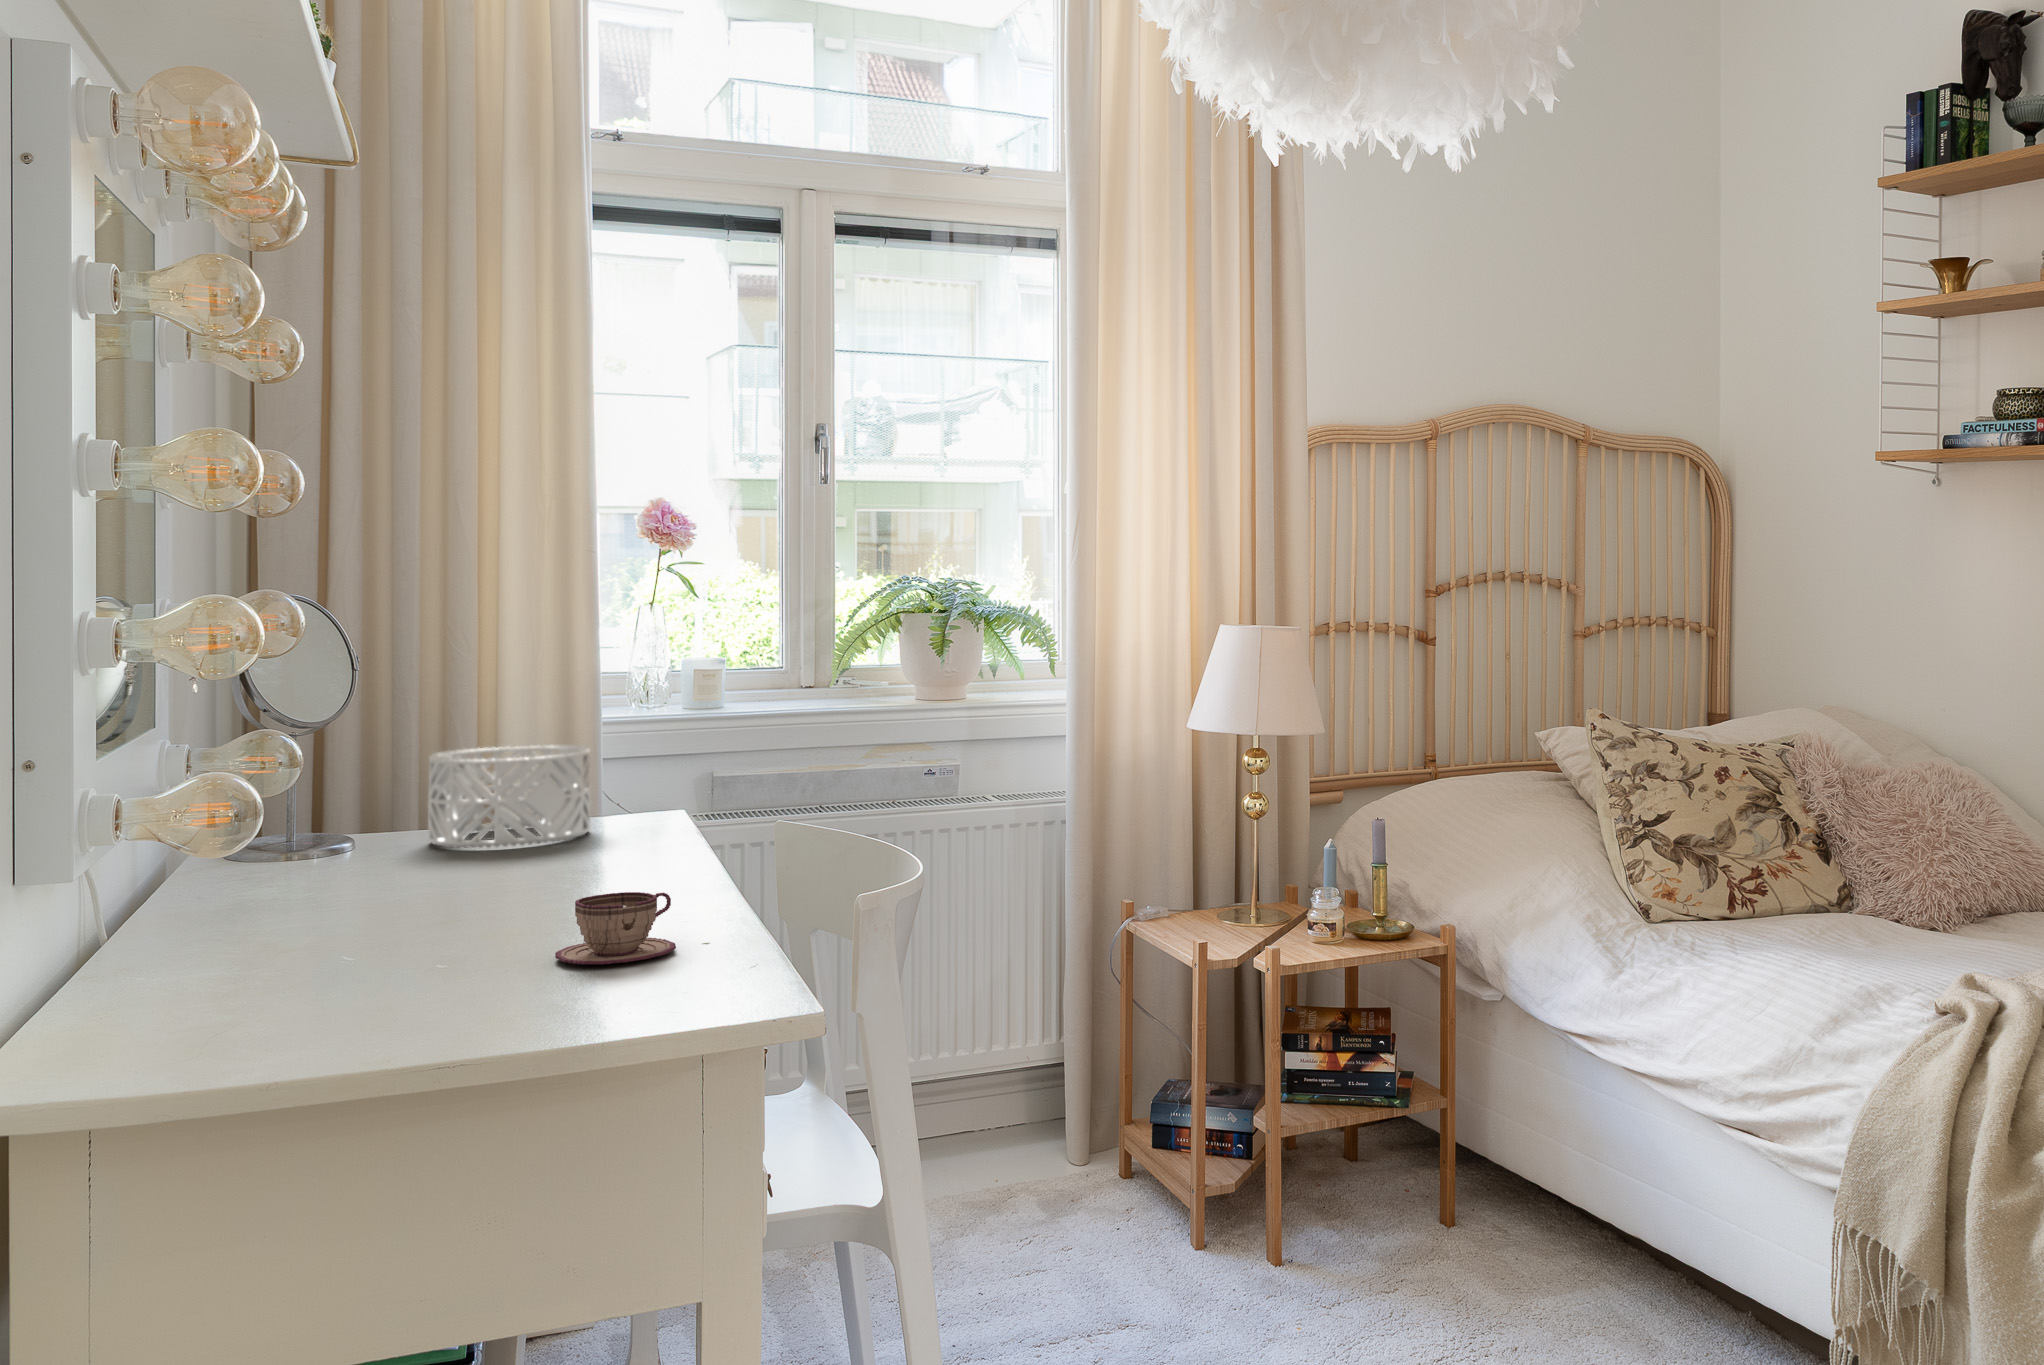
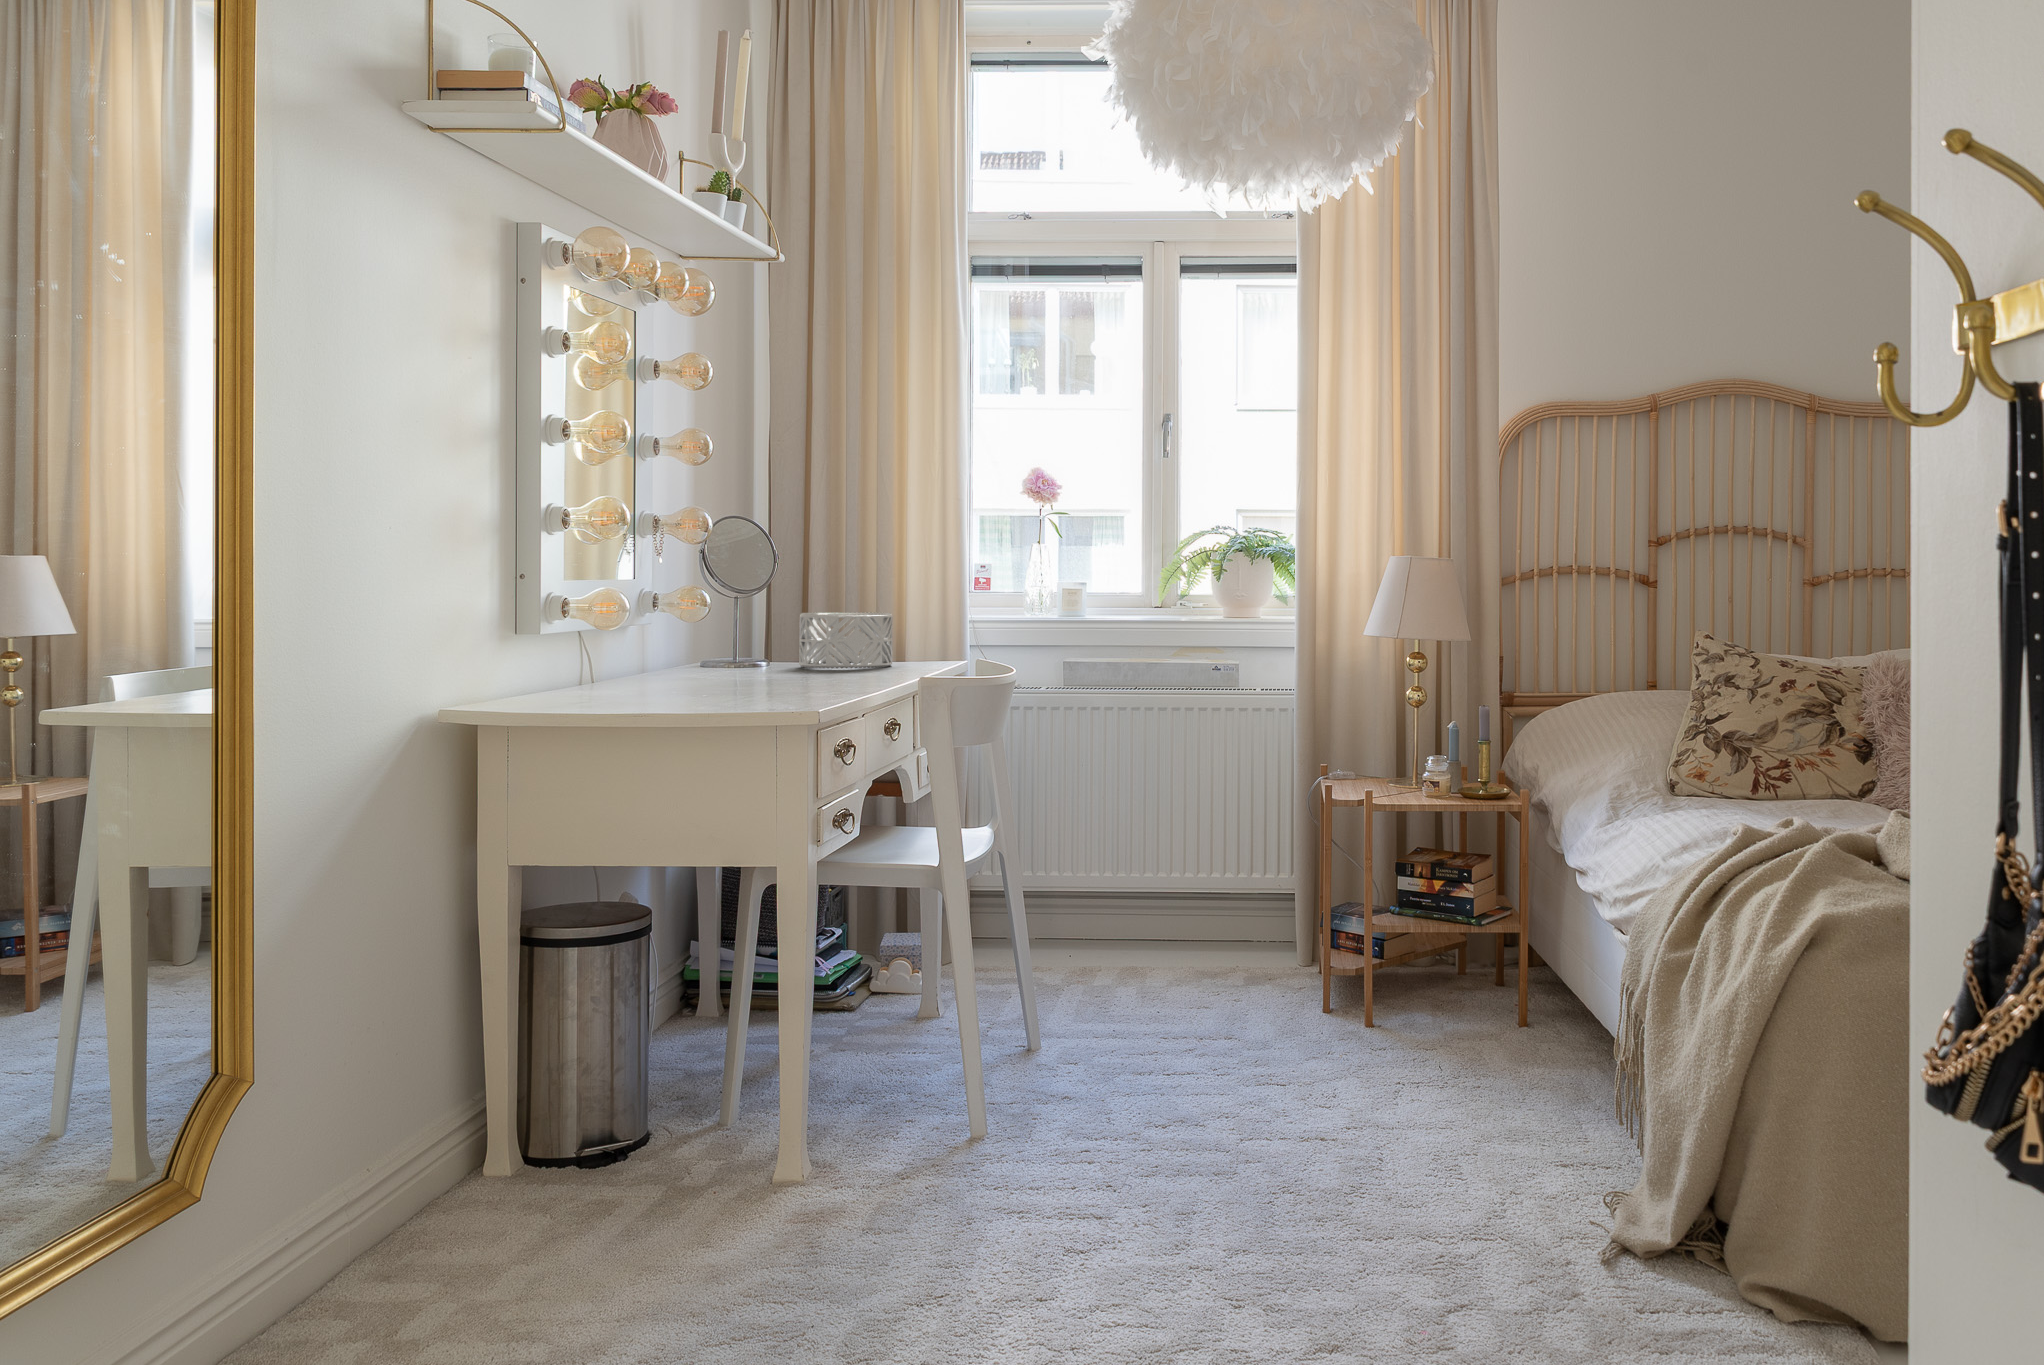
teacup: present [555,892,676,964] -> none [752,667,813,699]

